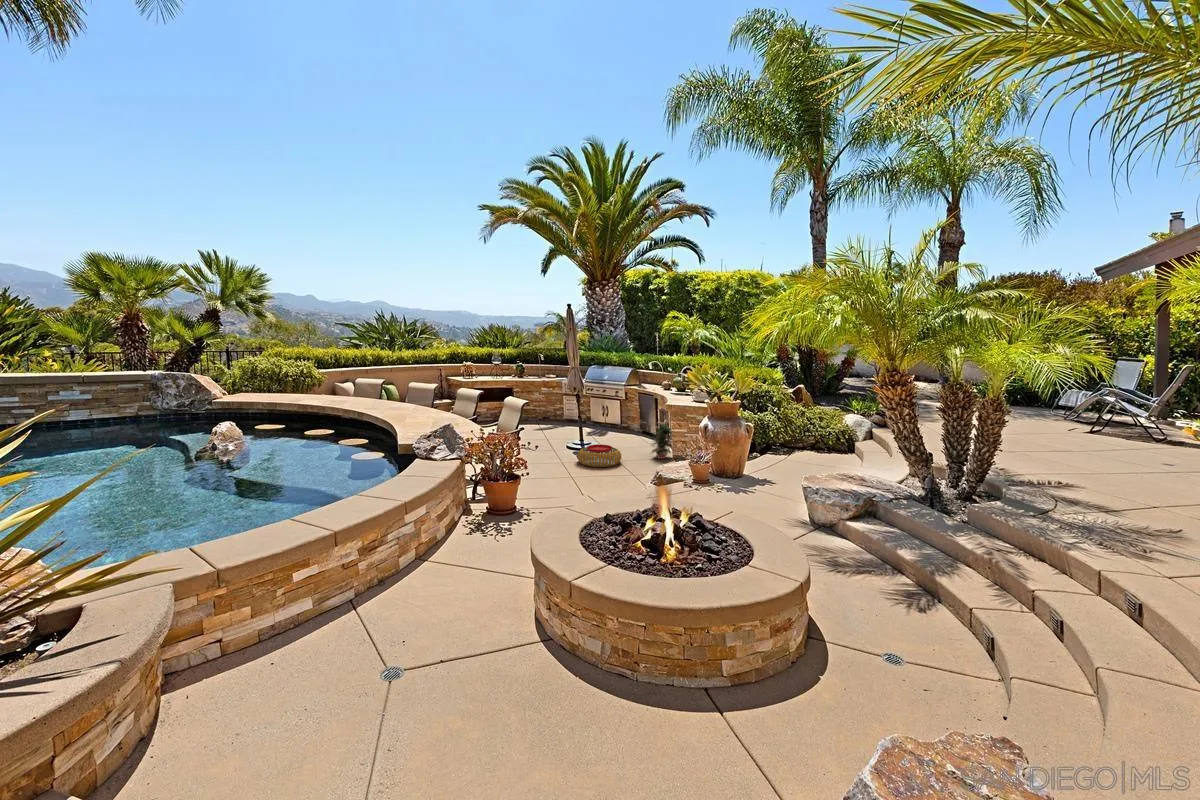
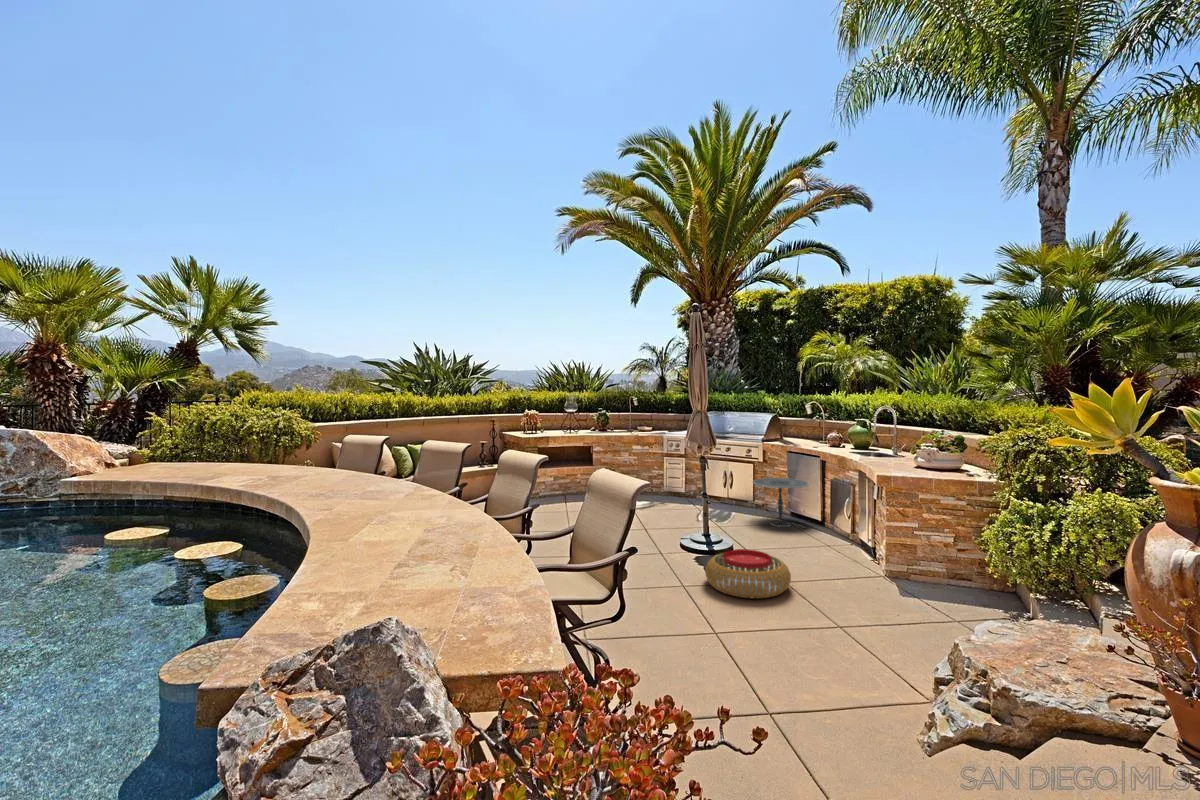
side table: none [615,409,648,438] -> present [753,478,808,527]
decorative plant: present [651,422,673,459] -> none [839,507,892,578]

